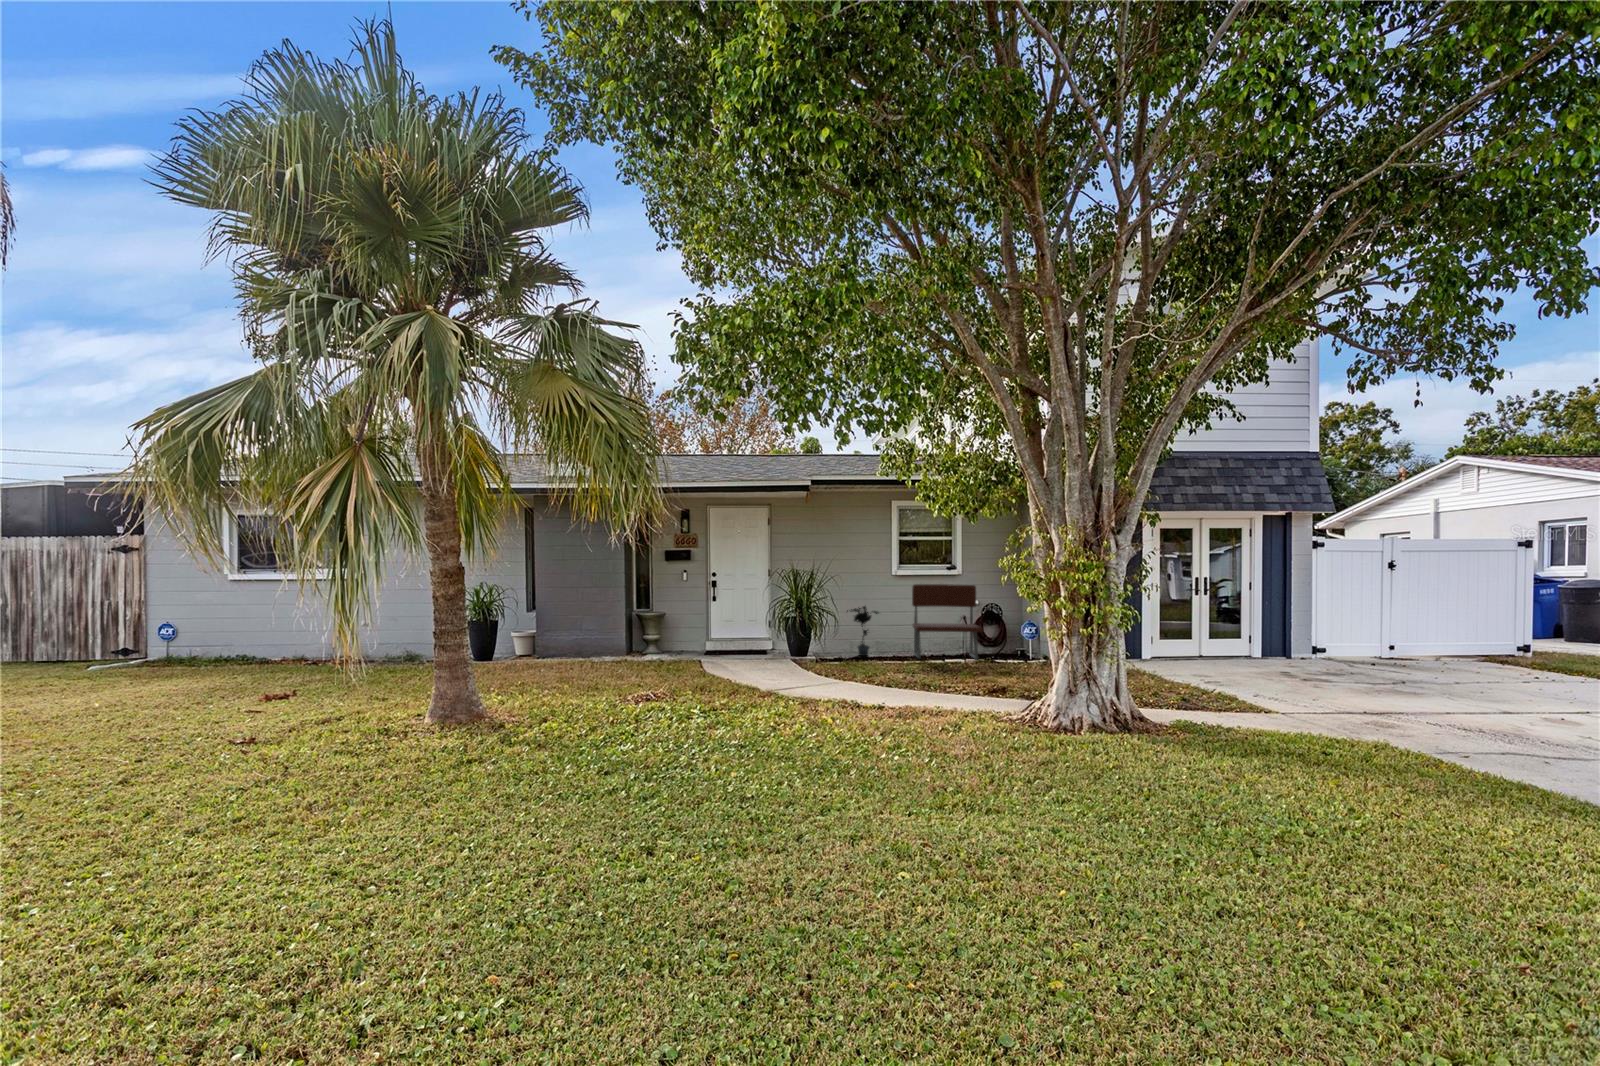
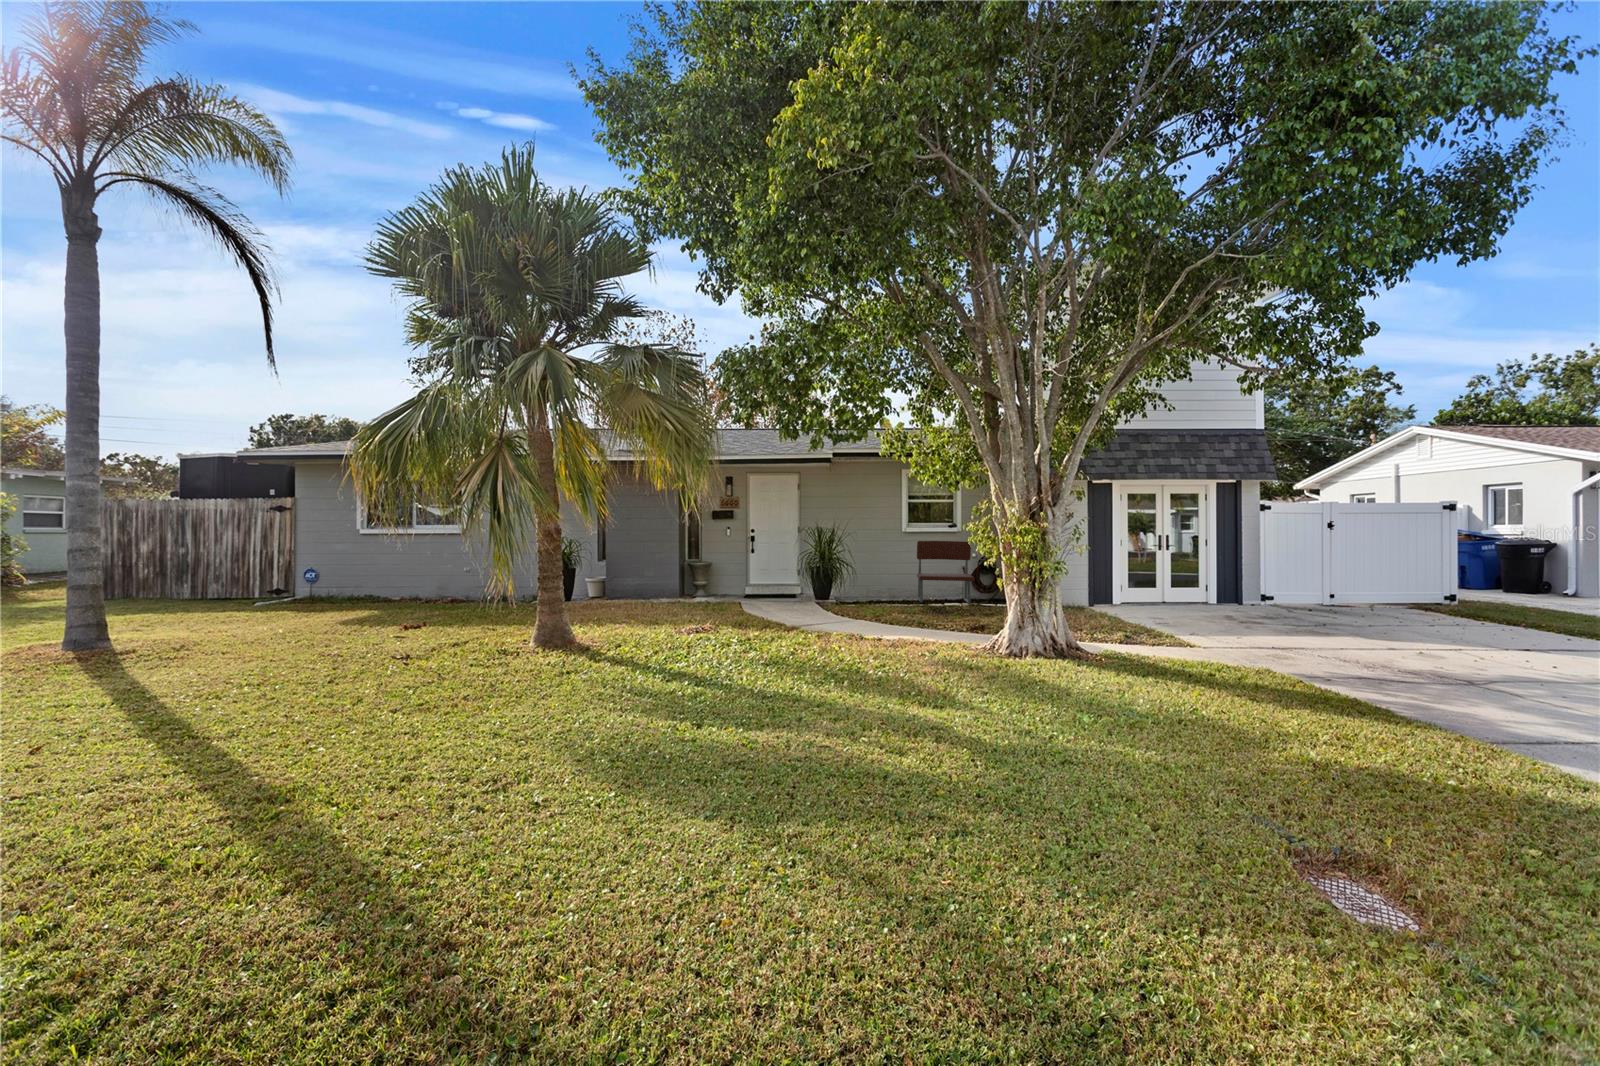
potted plant: present [847,606,878,656] -> none [862,557,891,600]

